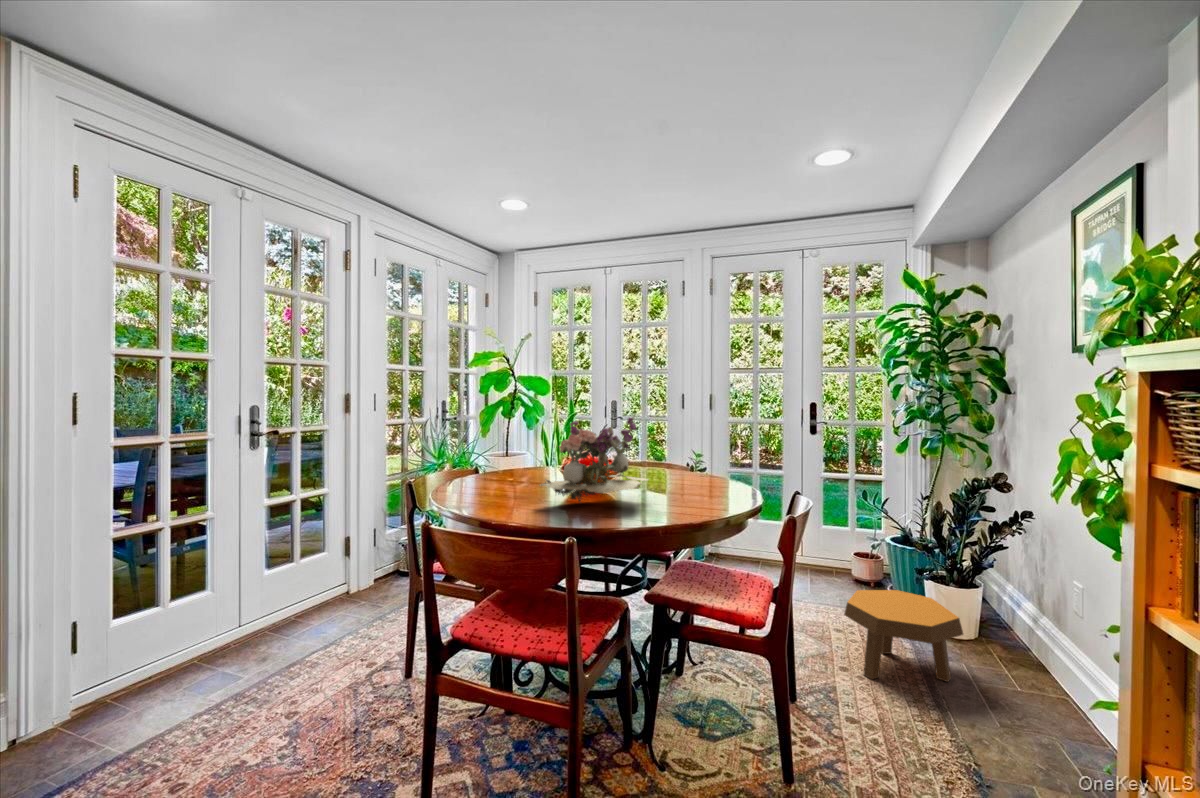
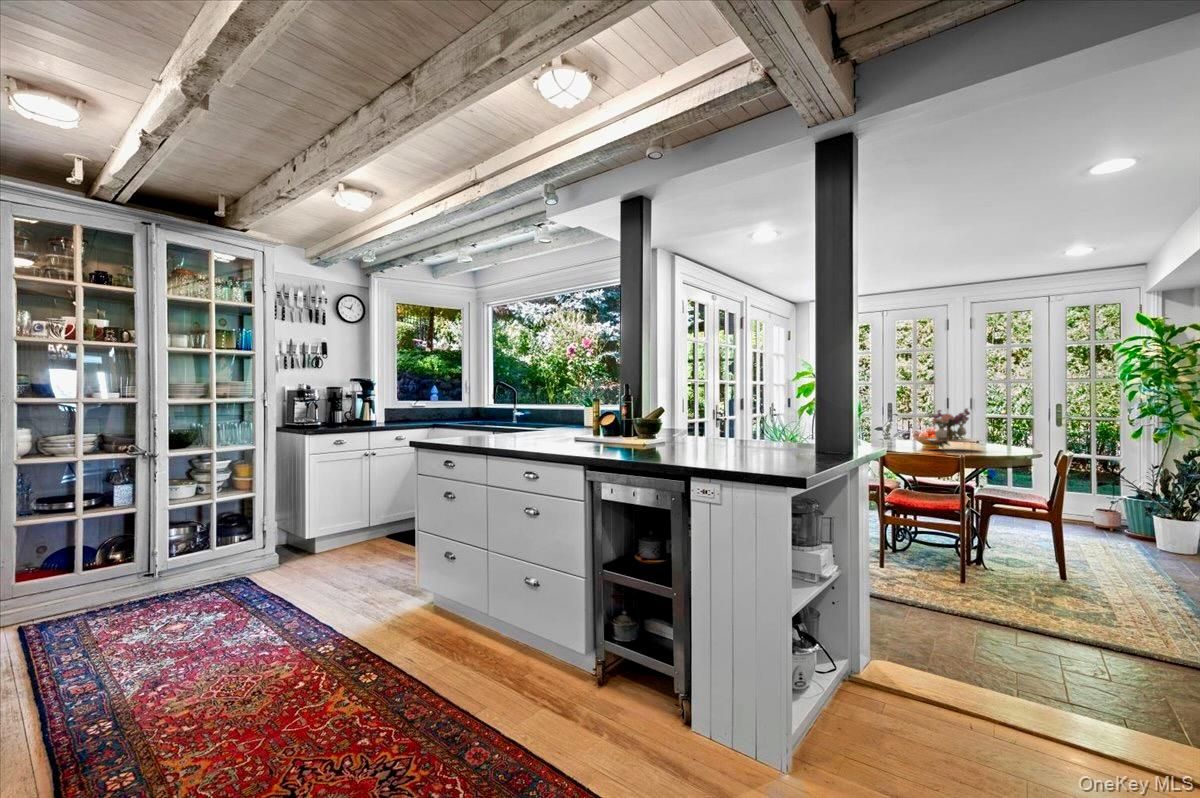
footstool: present [844,590,963,682] -> none [1094,516,1181,564]

